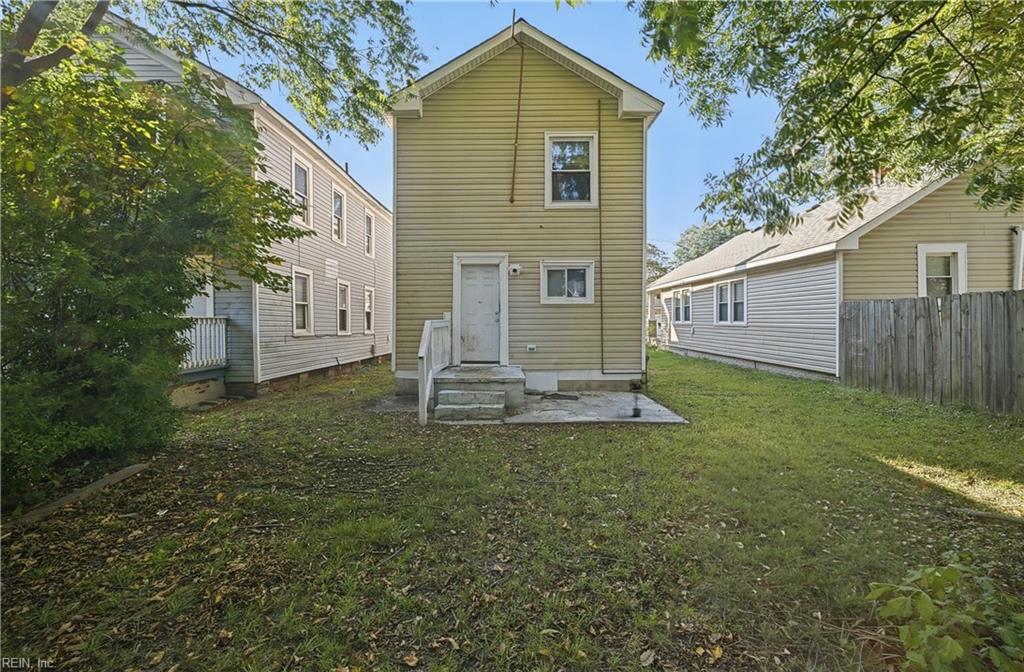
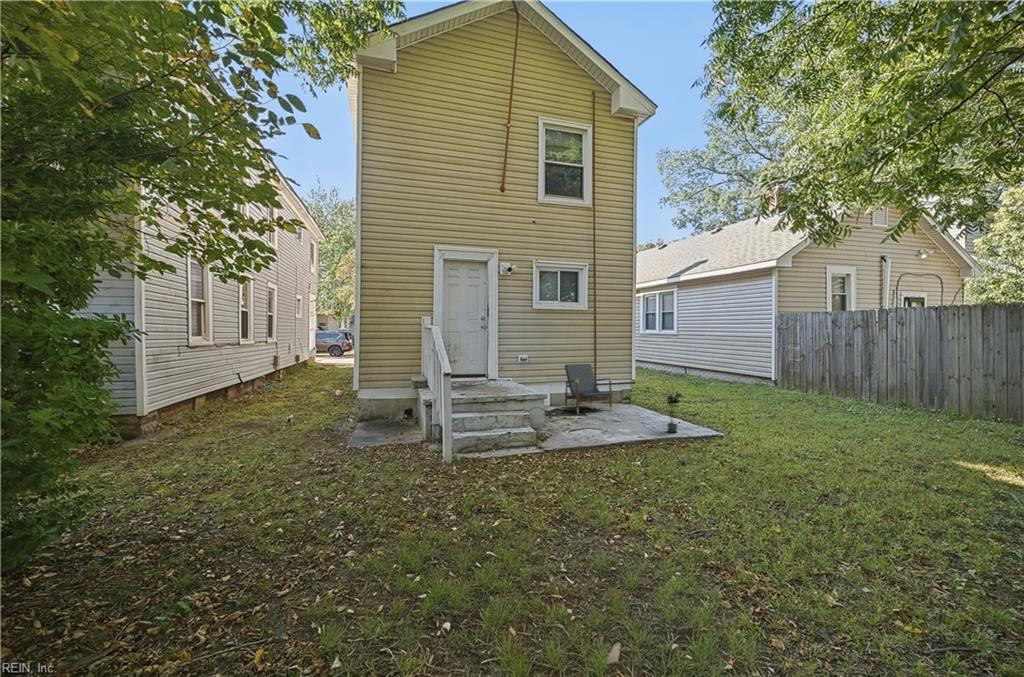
lounge chair: none [569,353,608,398] -> present [565,364,612,414]

